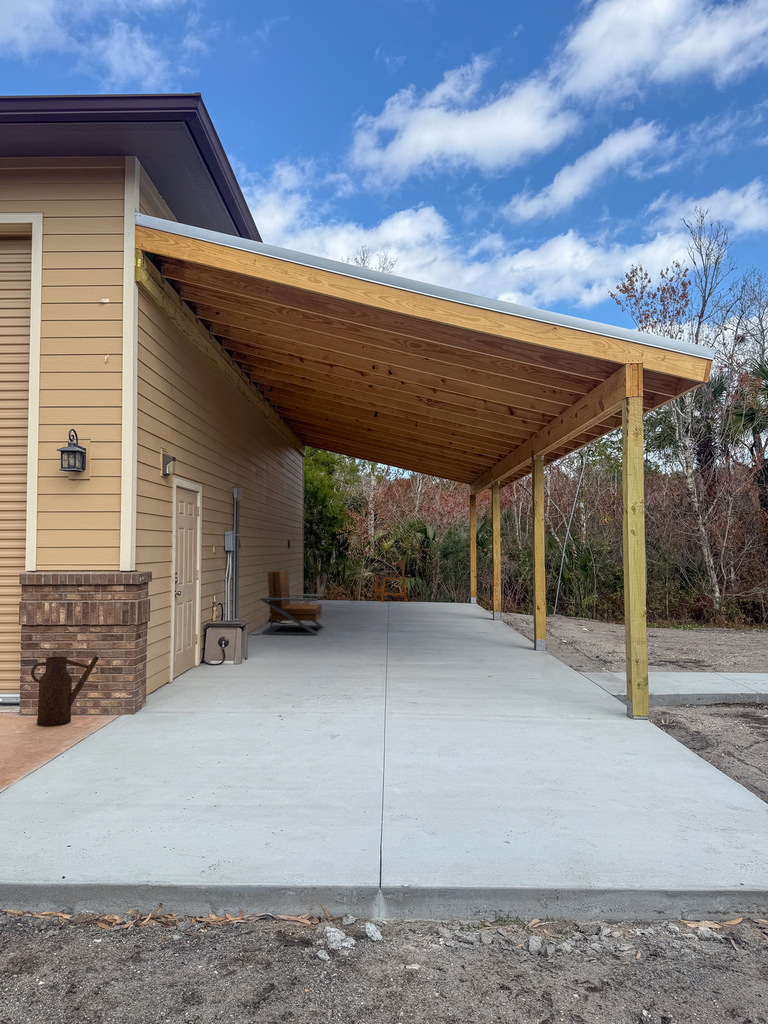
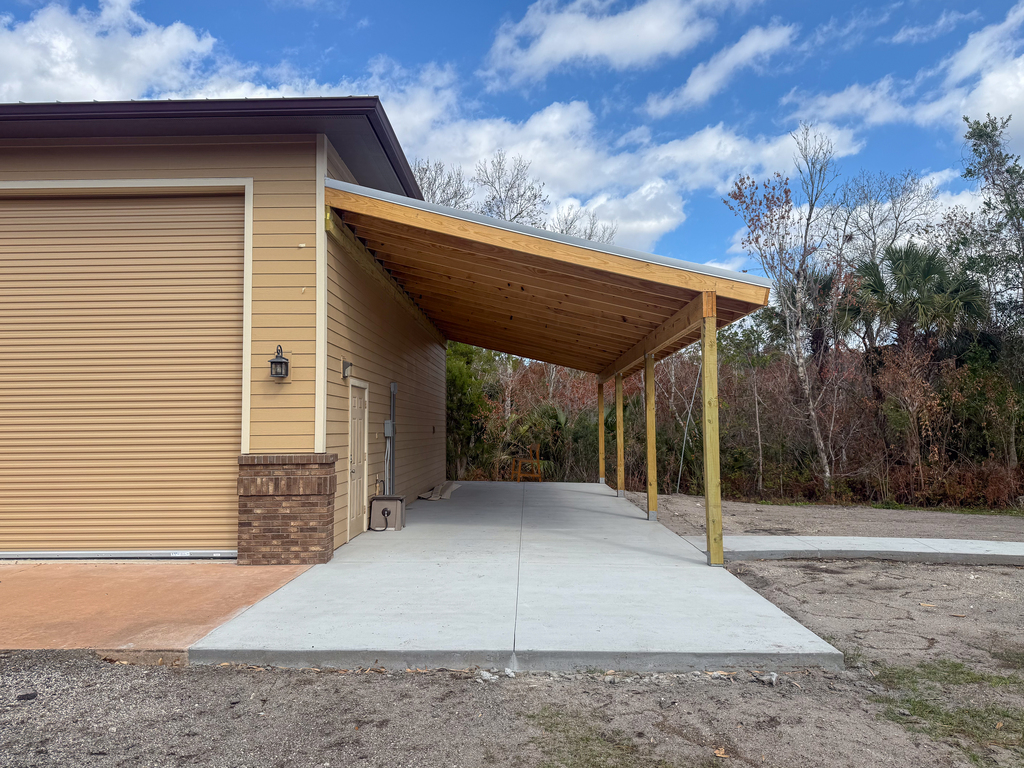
lounge chair: present [261,570,324,635] -> none [412,453,467,510]
watering can: present [31,656,99,726] -> none [249,519,300,571]

